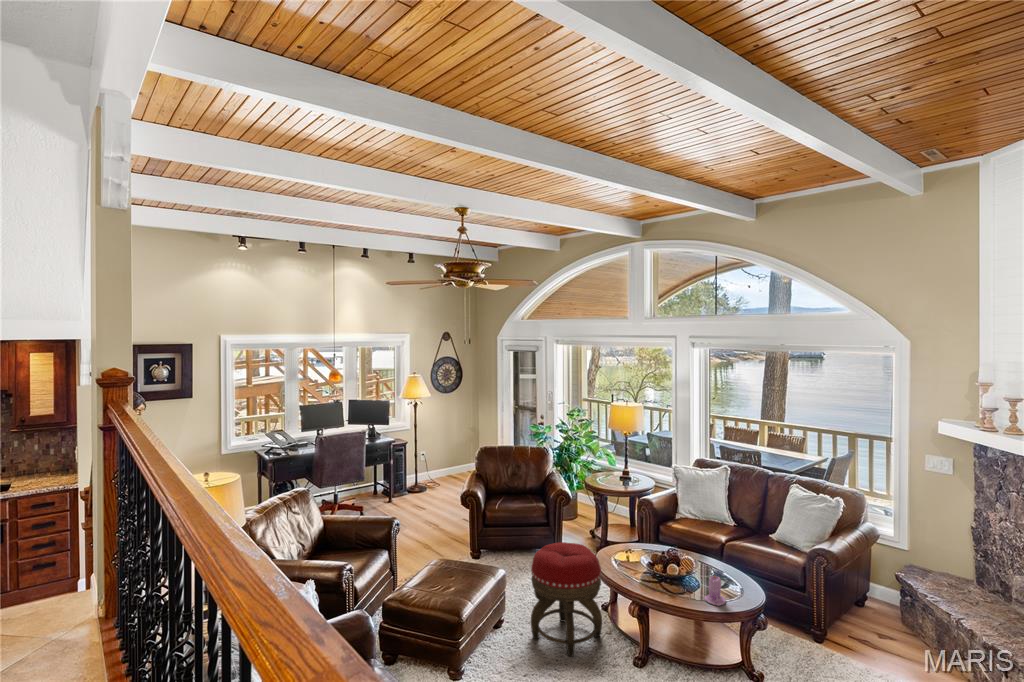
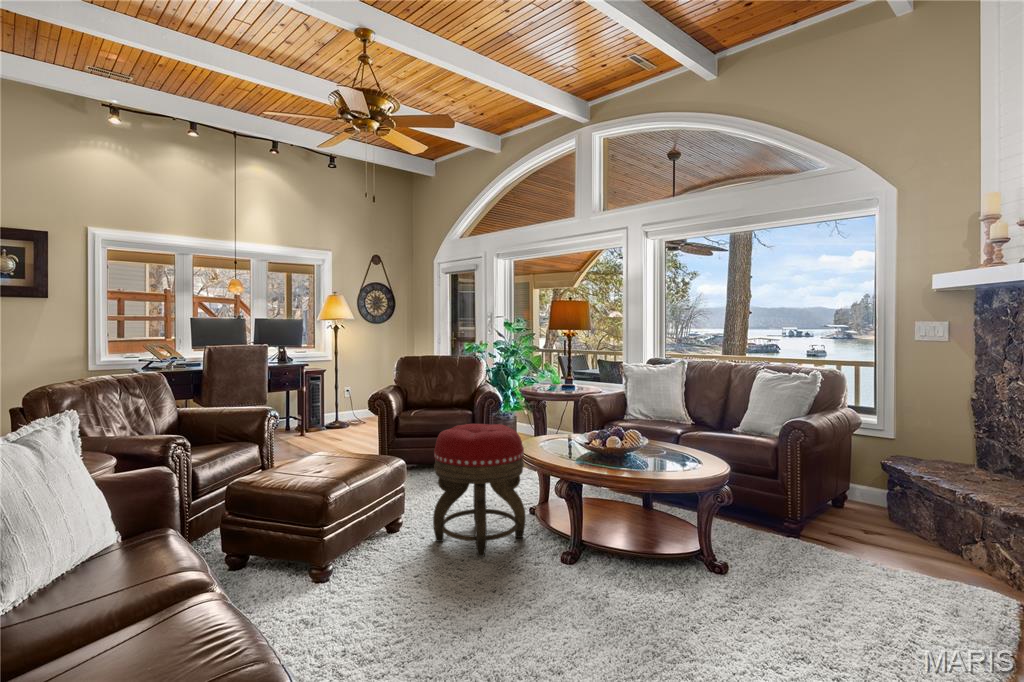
candle: present [704,576,726,606] -> none [652,435,680,474]

